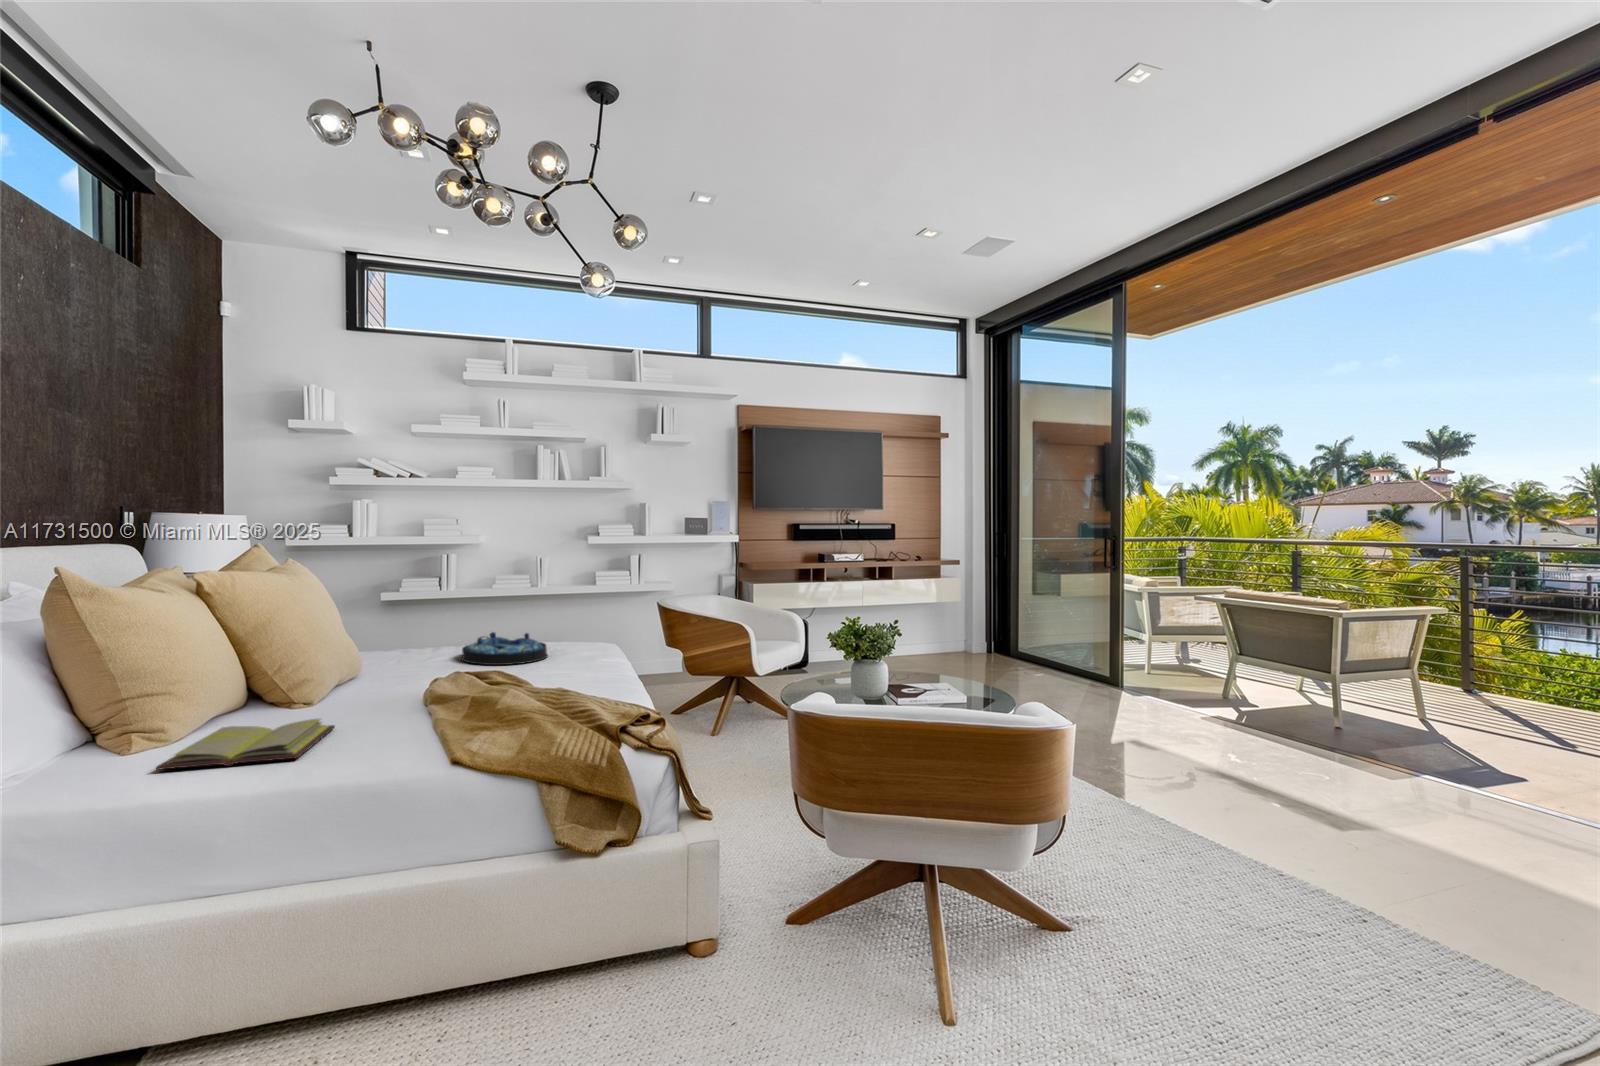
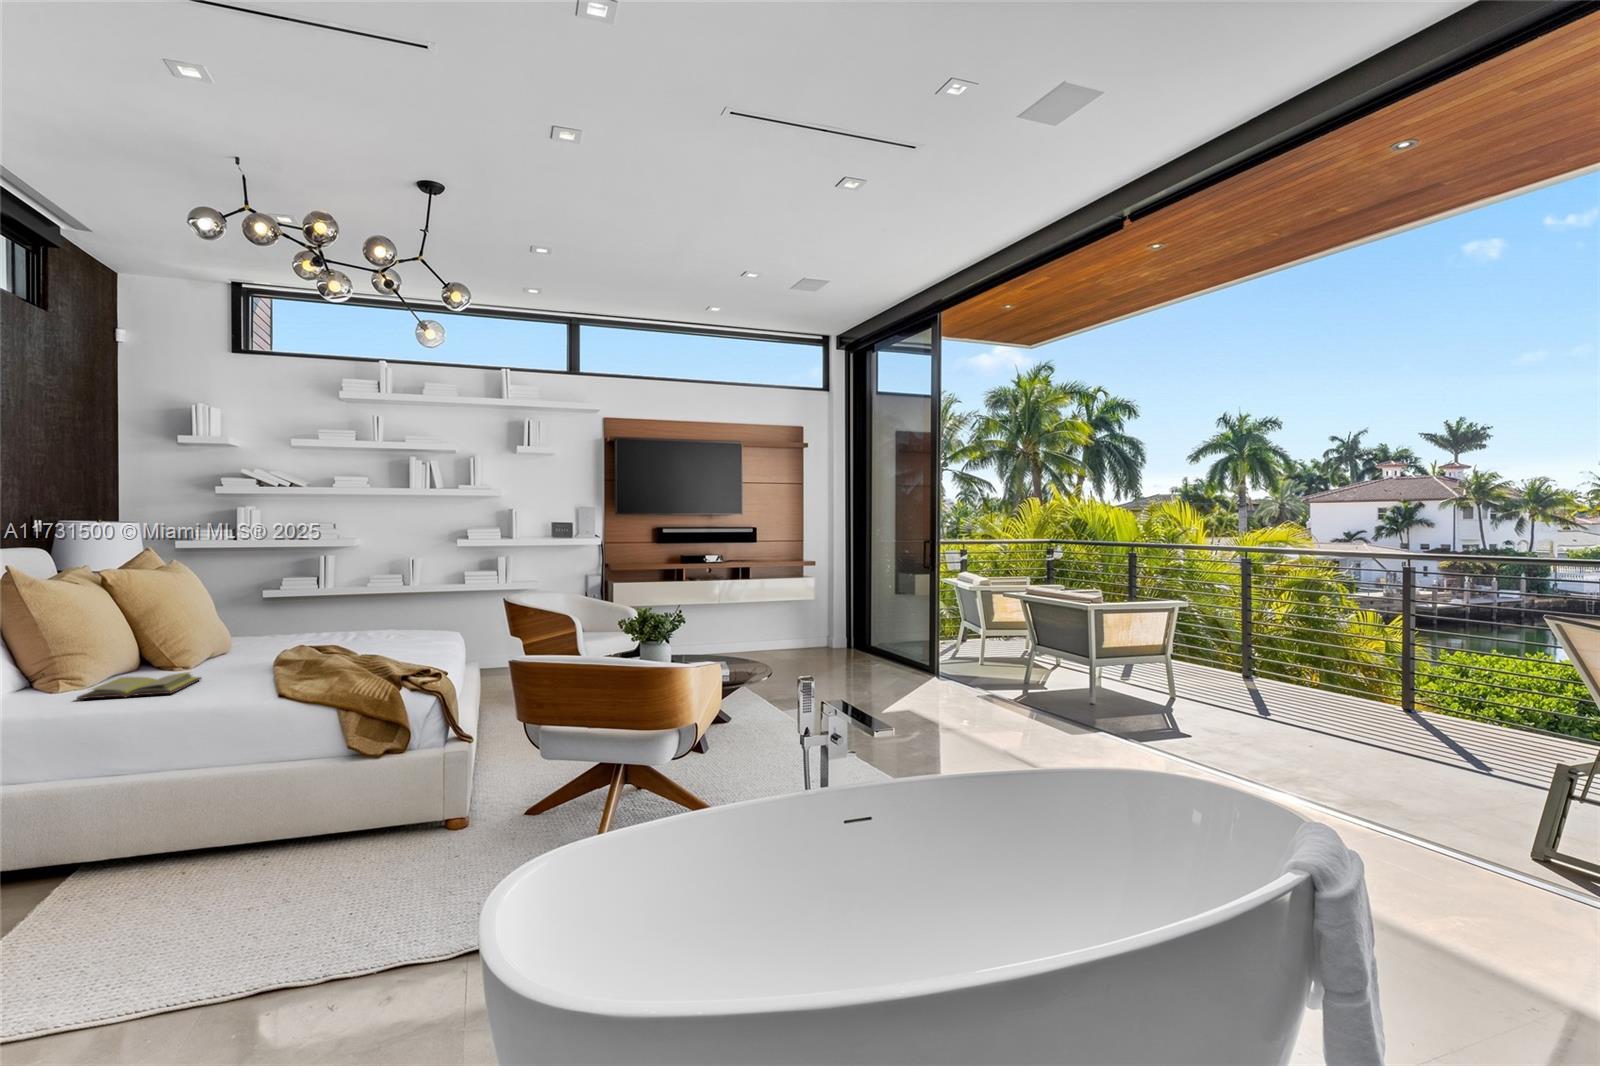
serving tray: present [462,632,548,665] -> none [316,619,388,644]

